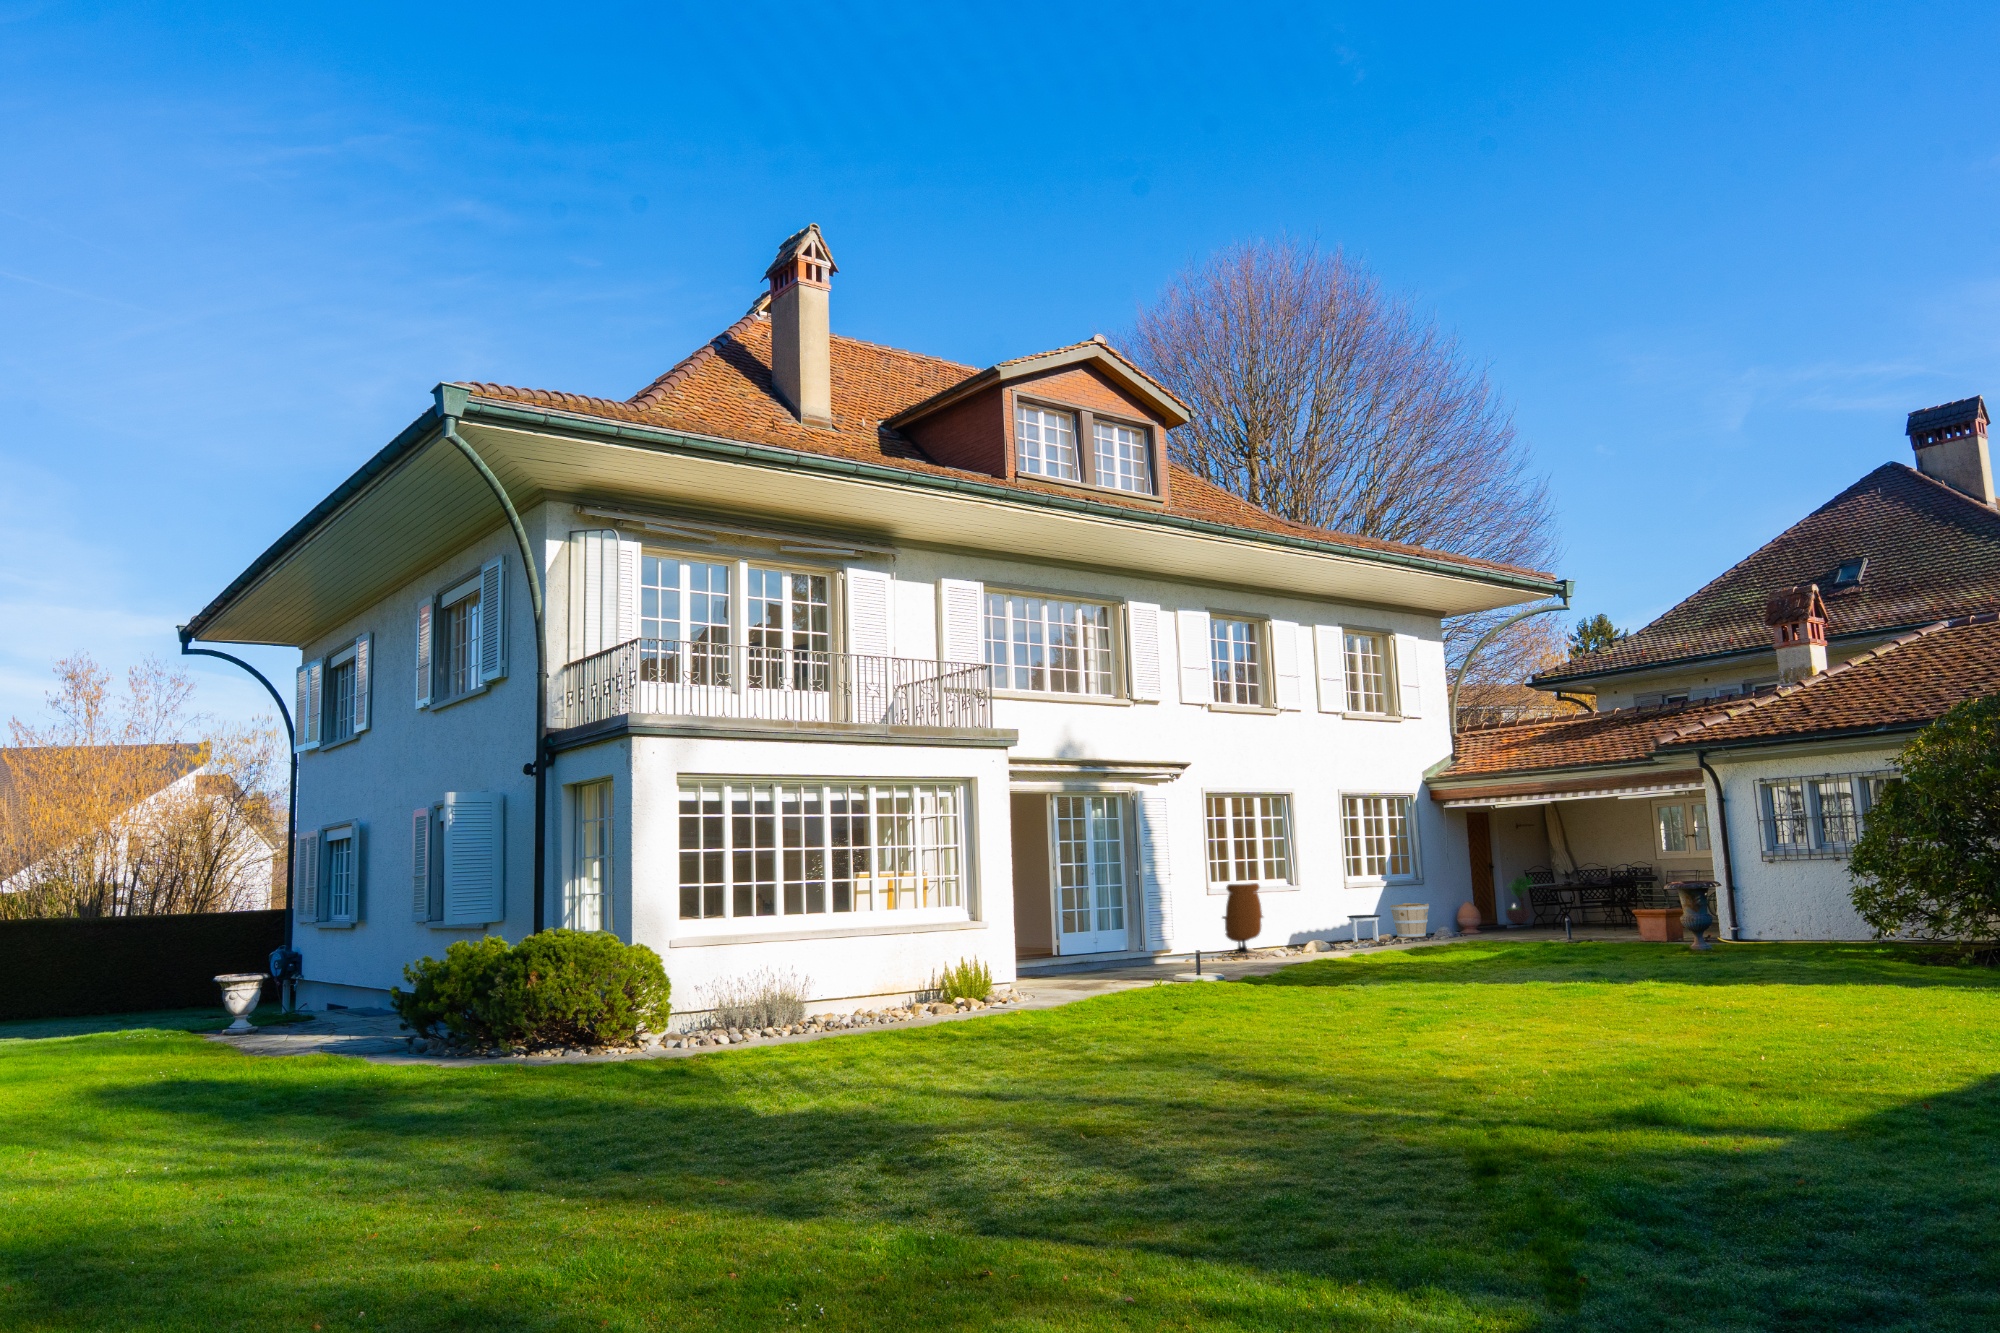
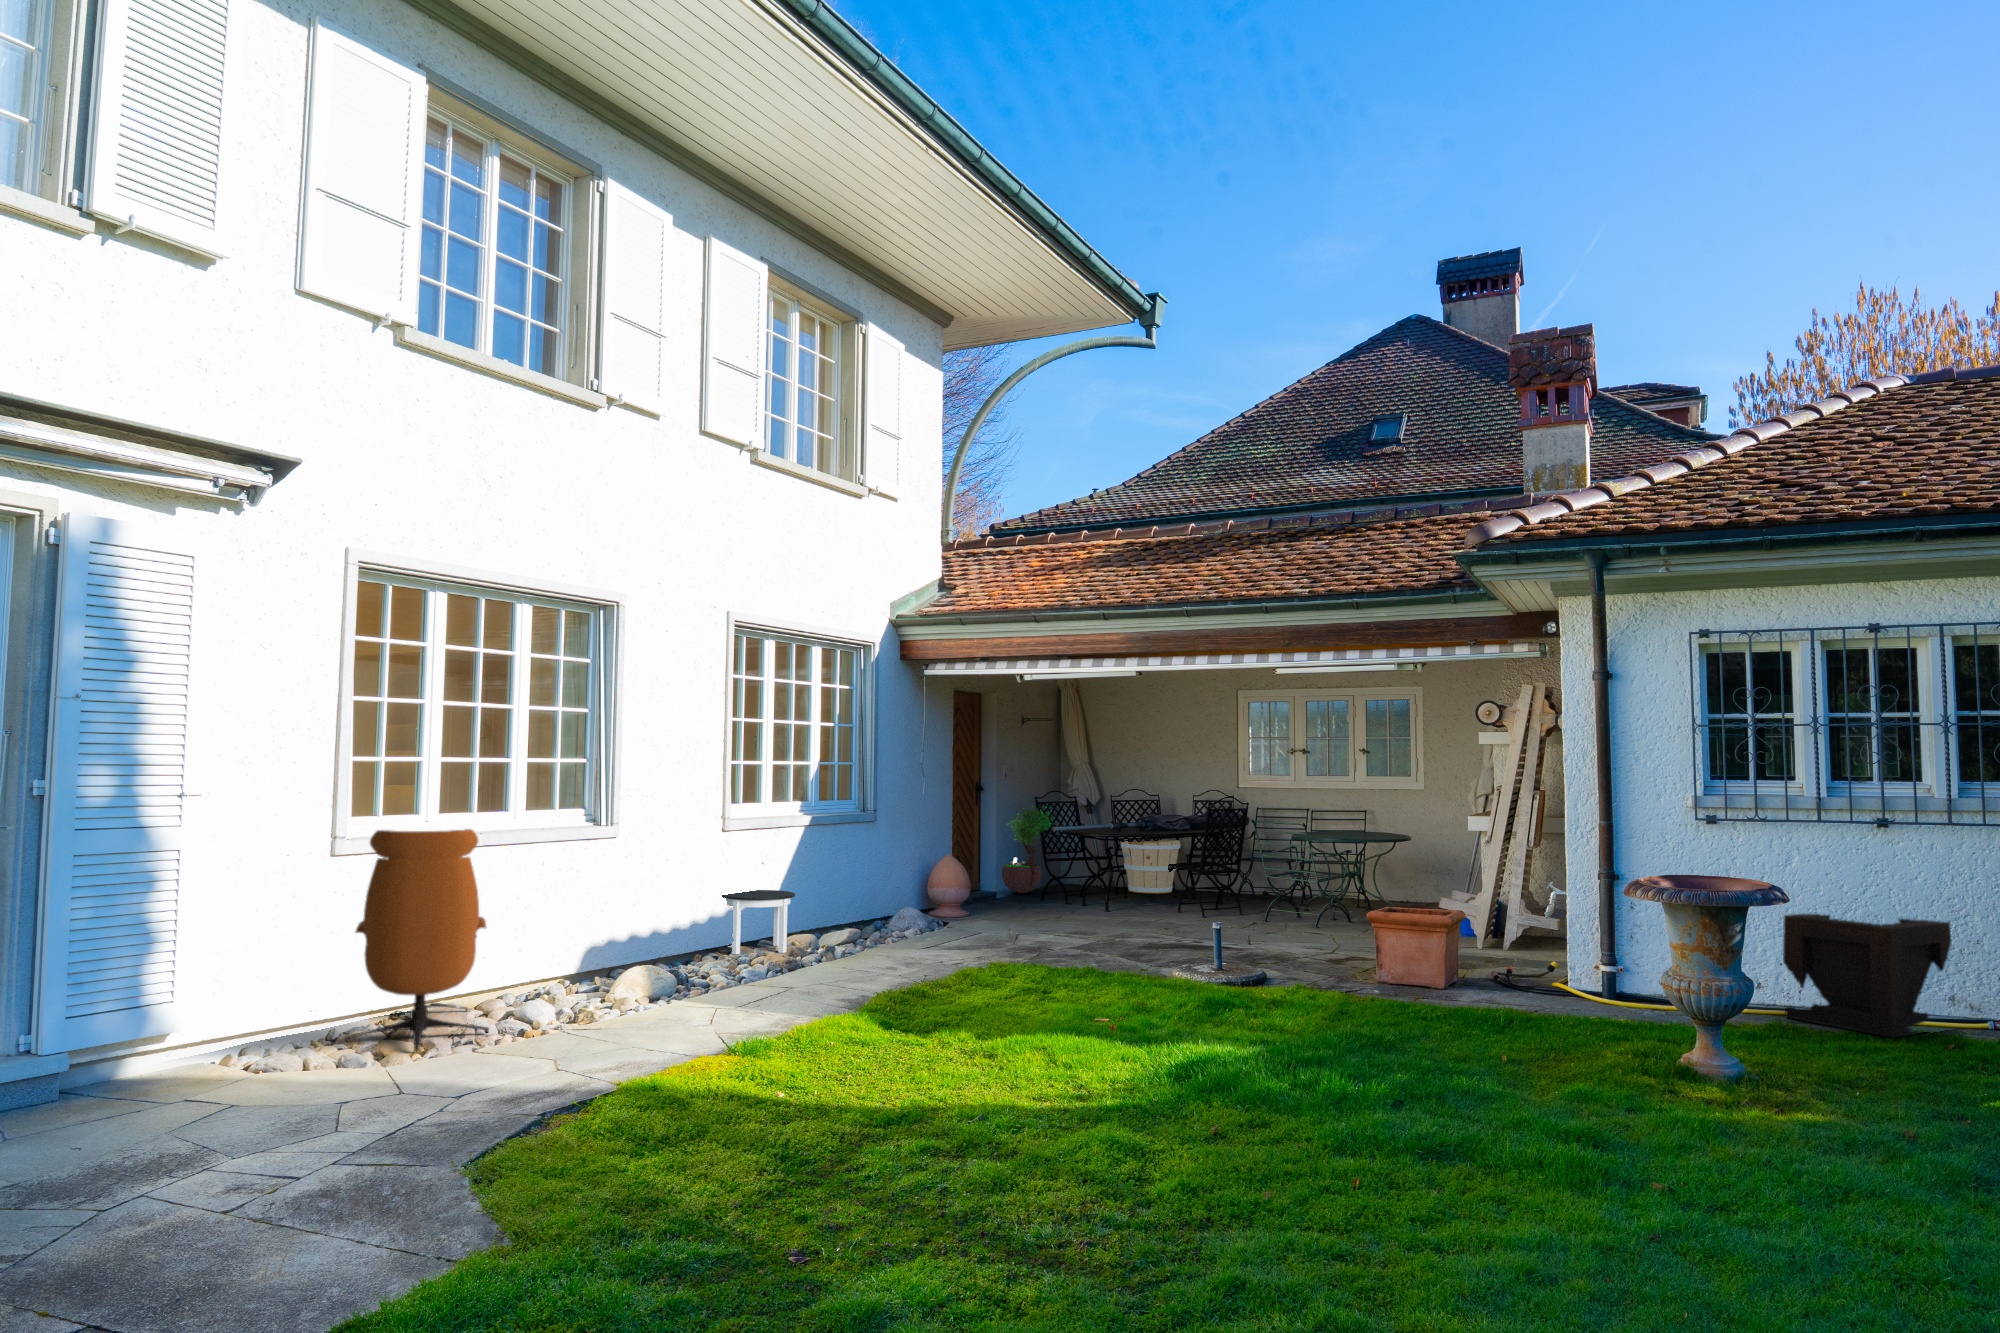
wooden crate: none [1813,900,1891,950] -> present [1783,914,1952,1038]
wooden bucket: present [1390,903,1429,937] -> present [1121,839,1181,893]

